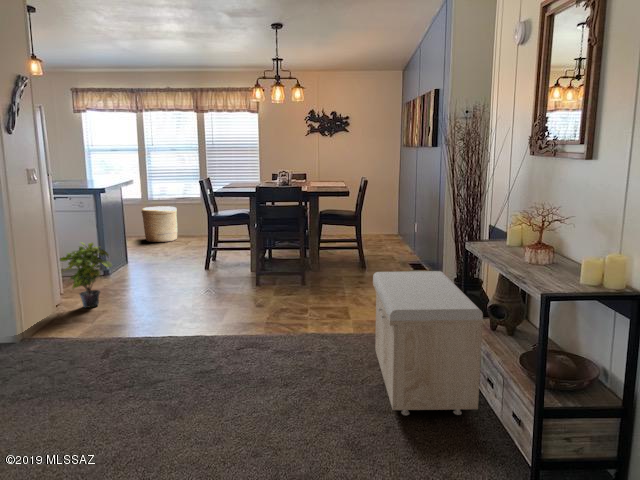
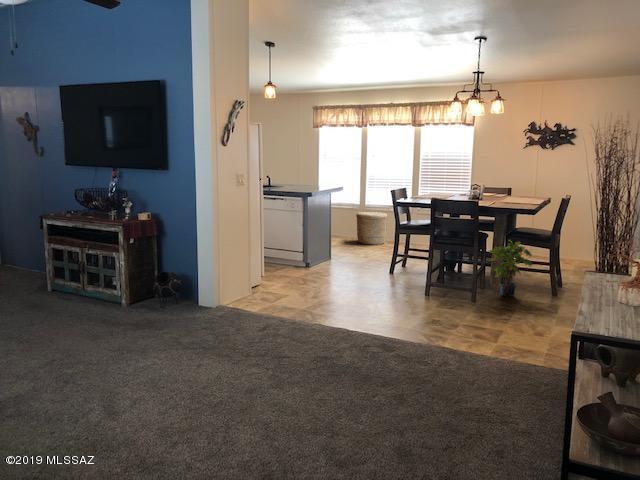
potted plant: present [60,242,112,308] -> present [488,241,532,296]
storage bench: present [373,271,483,415] -> none [458,294,574,463]

